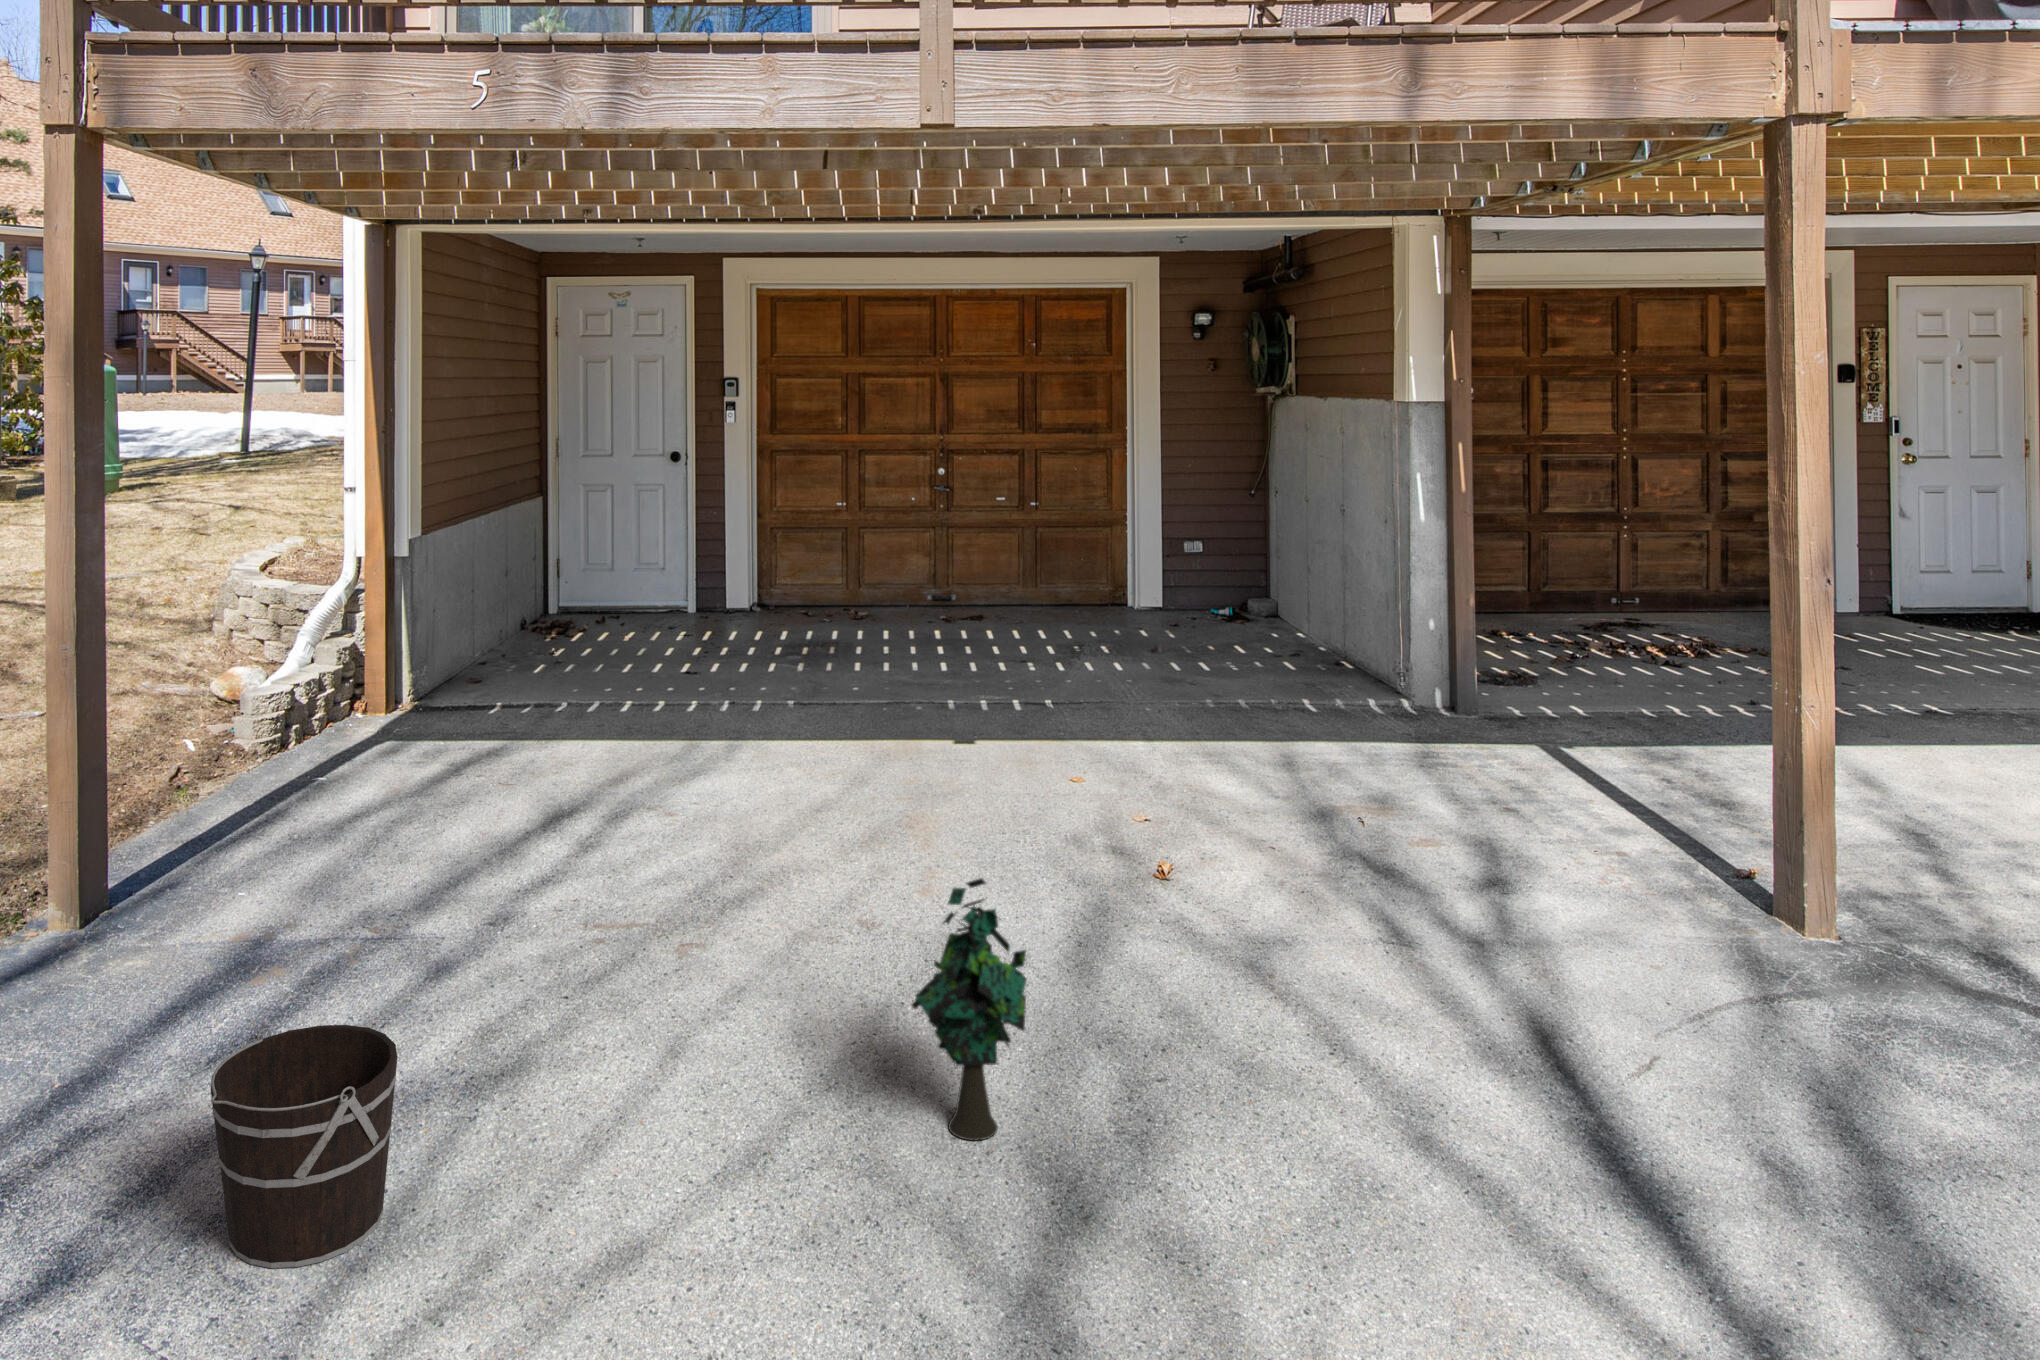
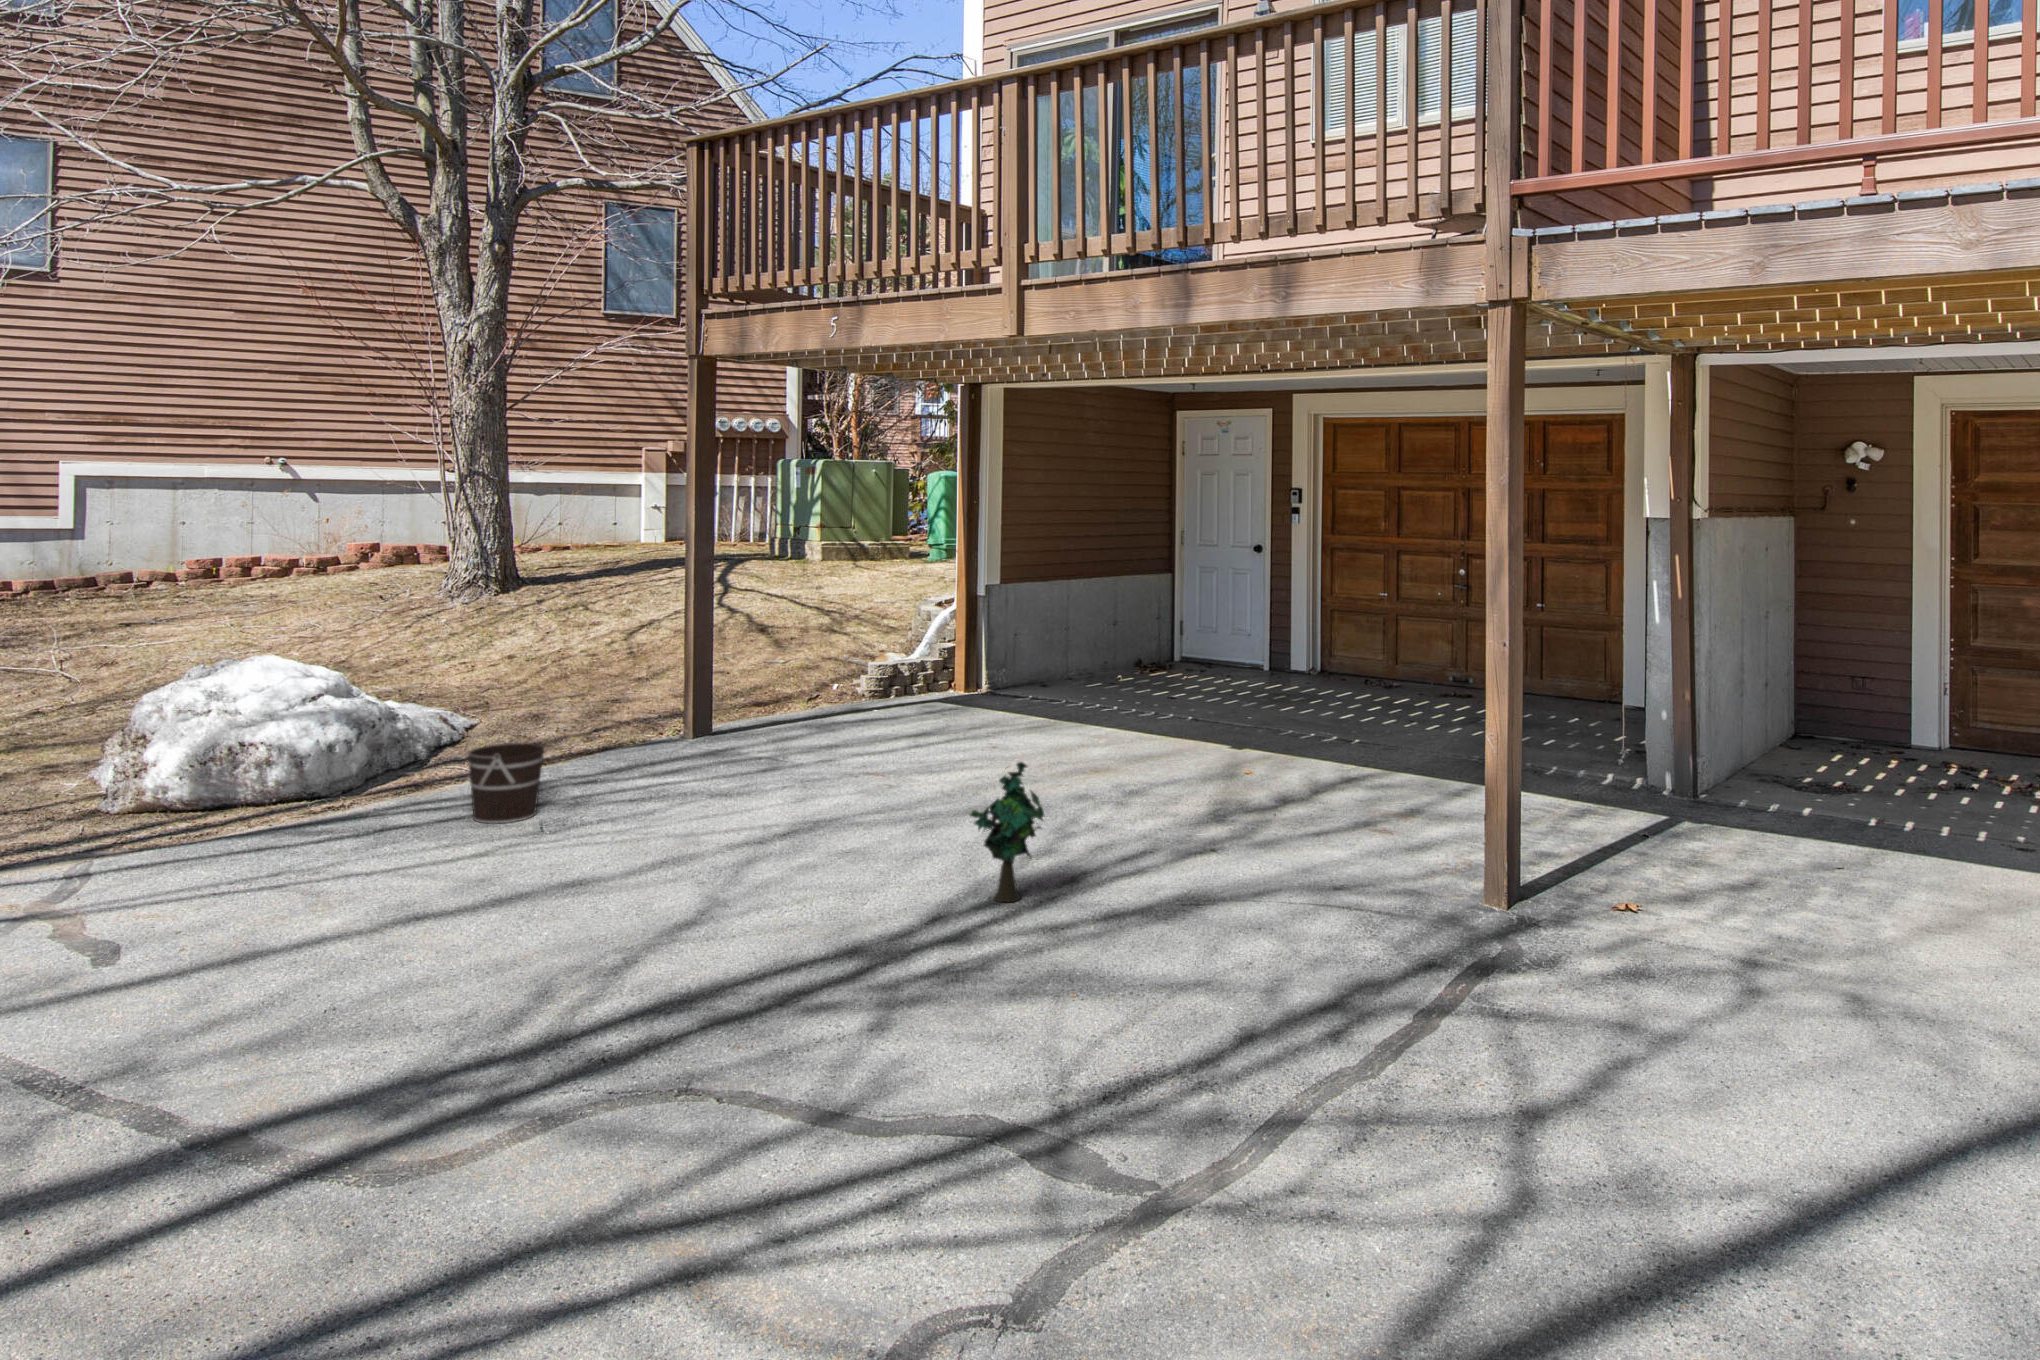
decorative plant: present [911,879,1027,1141] -> present [969,762,1045,902]

